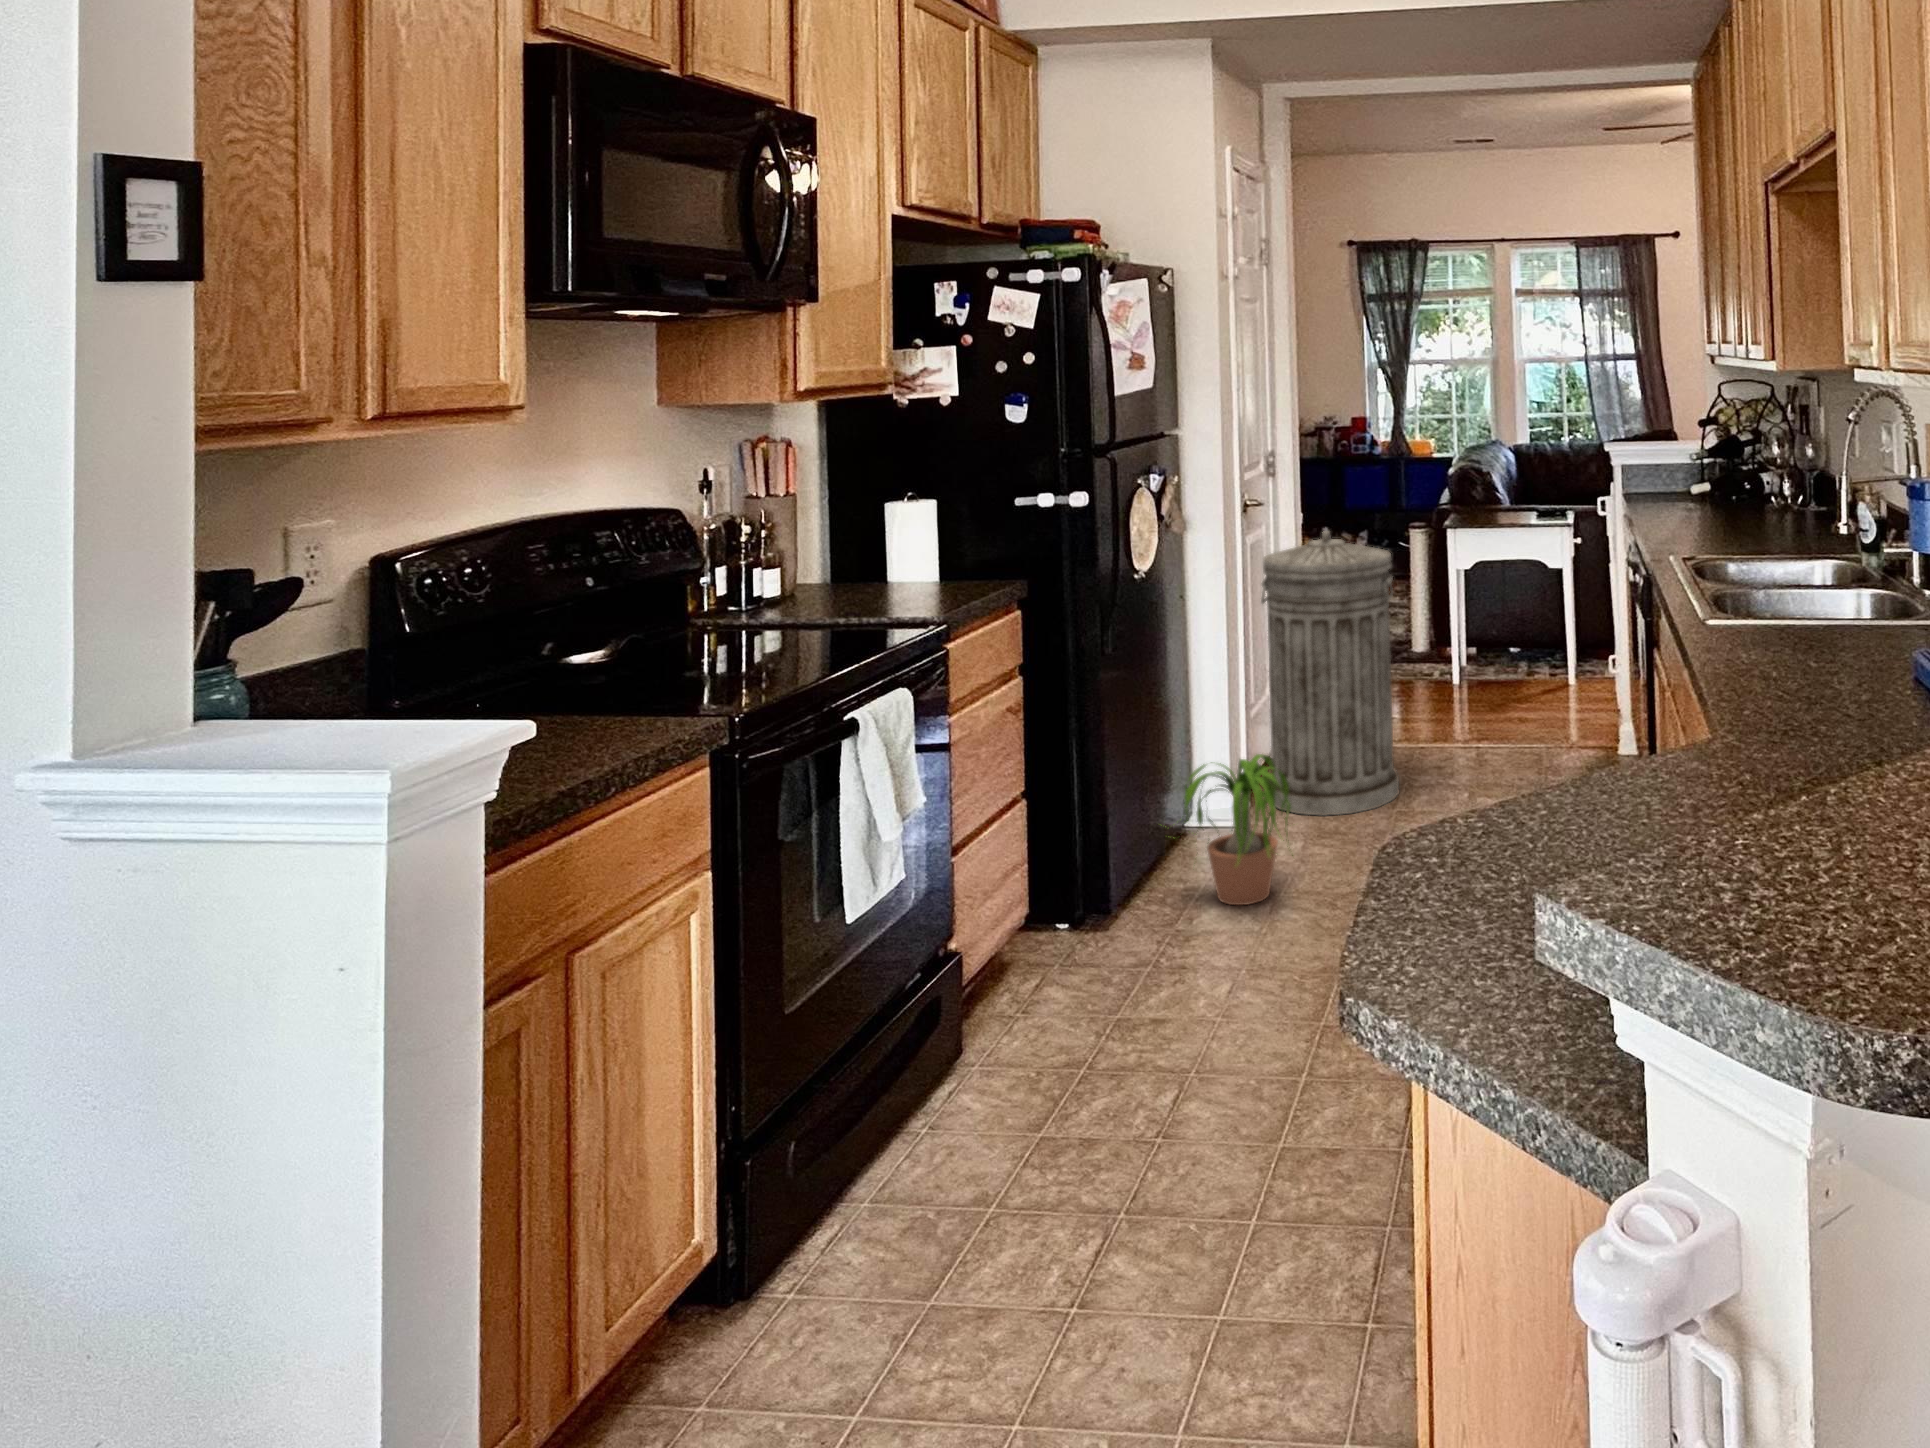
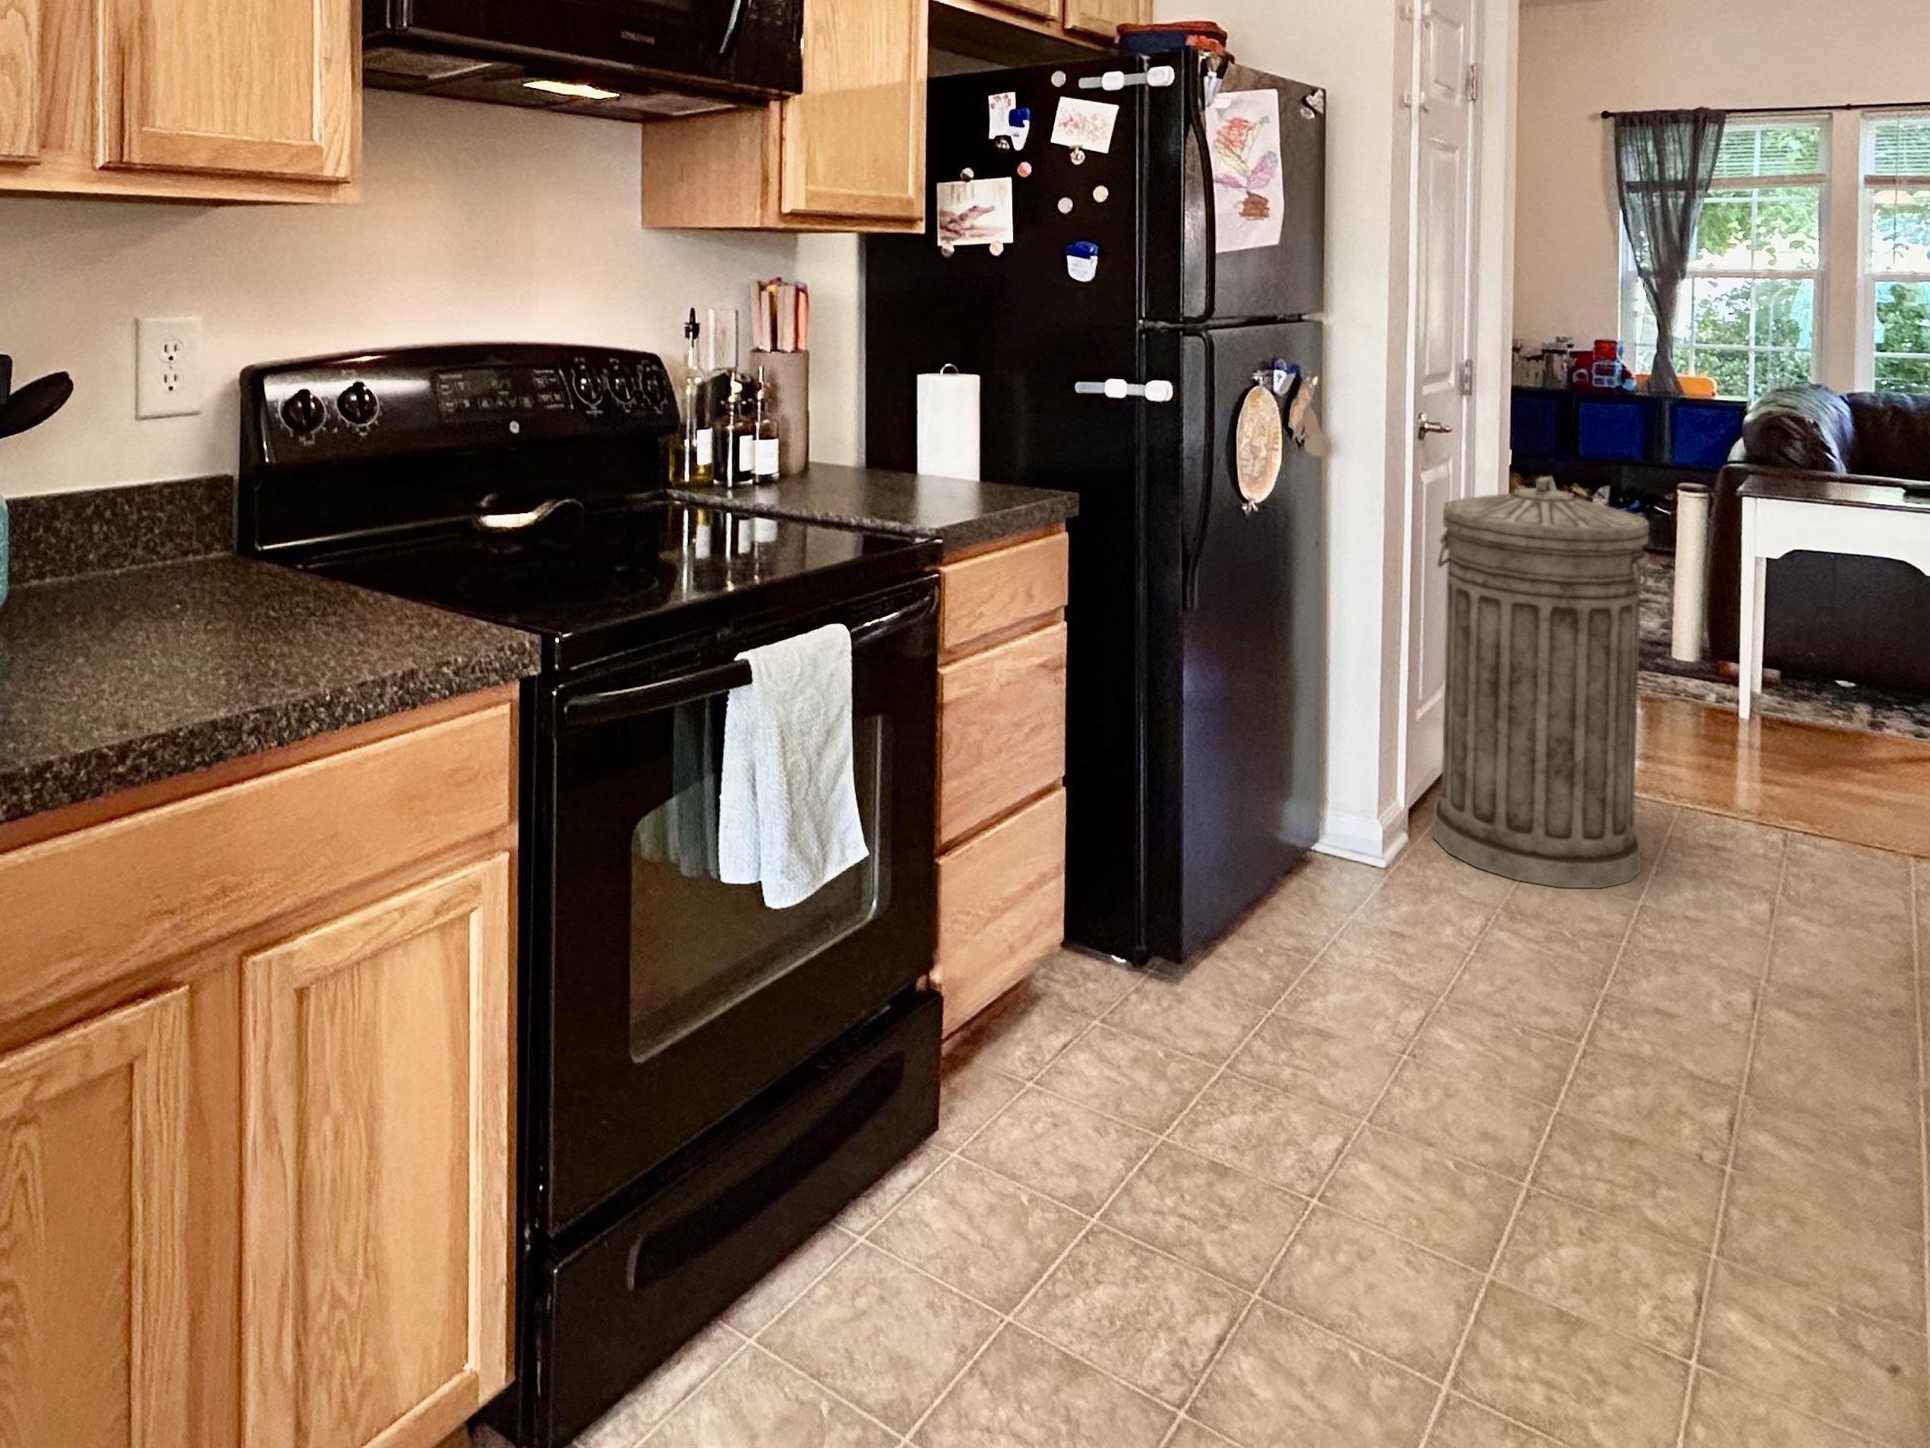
potted plant: present [1184,754,1291,905] -> none [1254,783,1475,1001]

